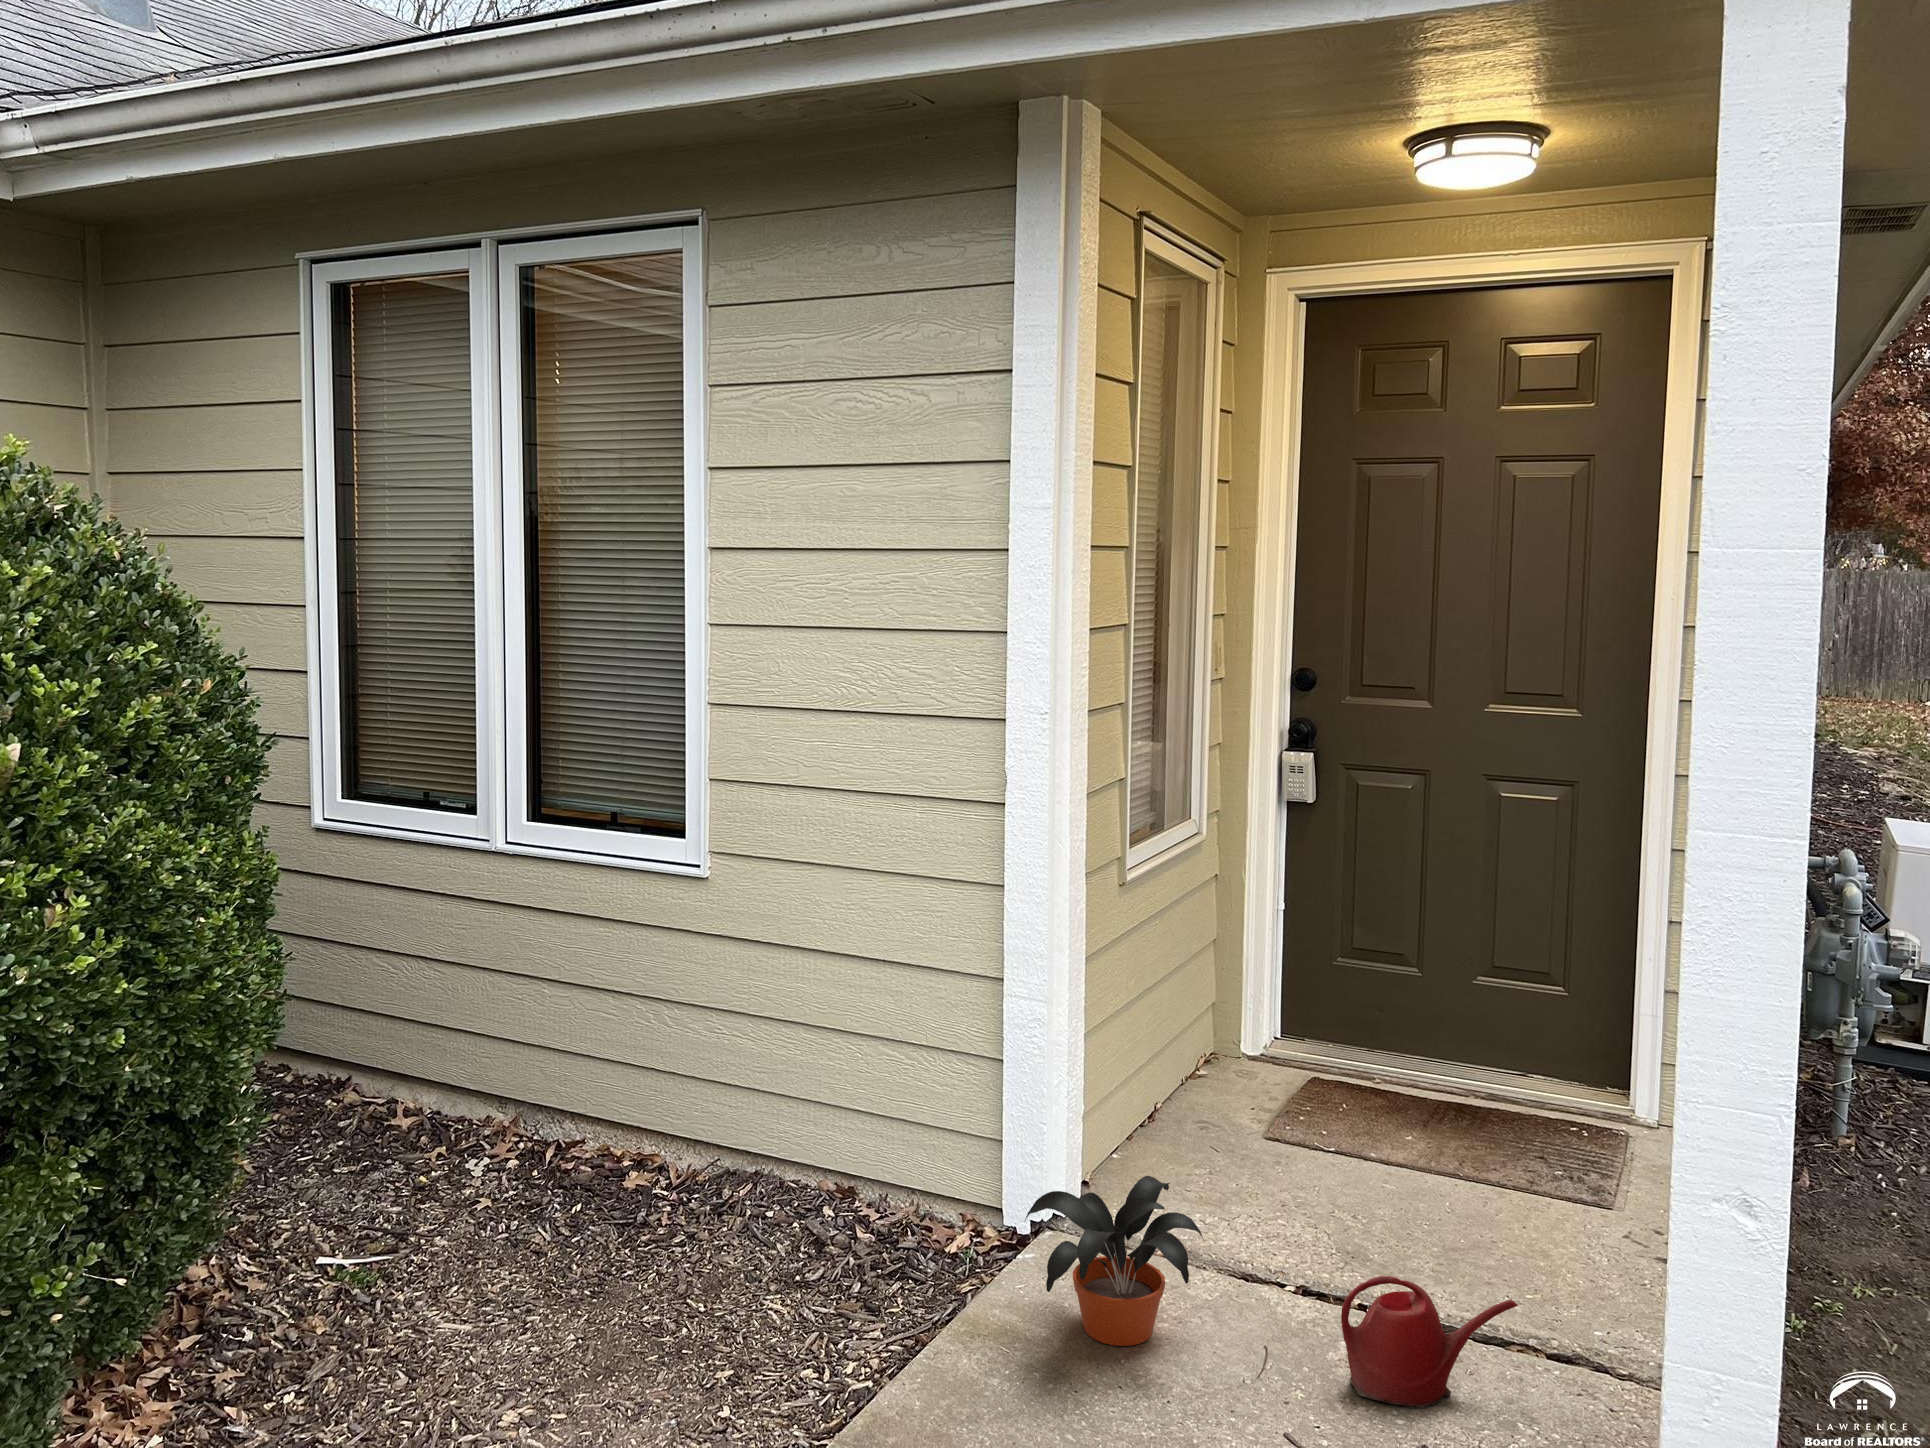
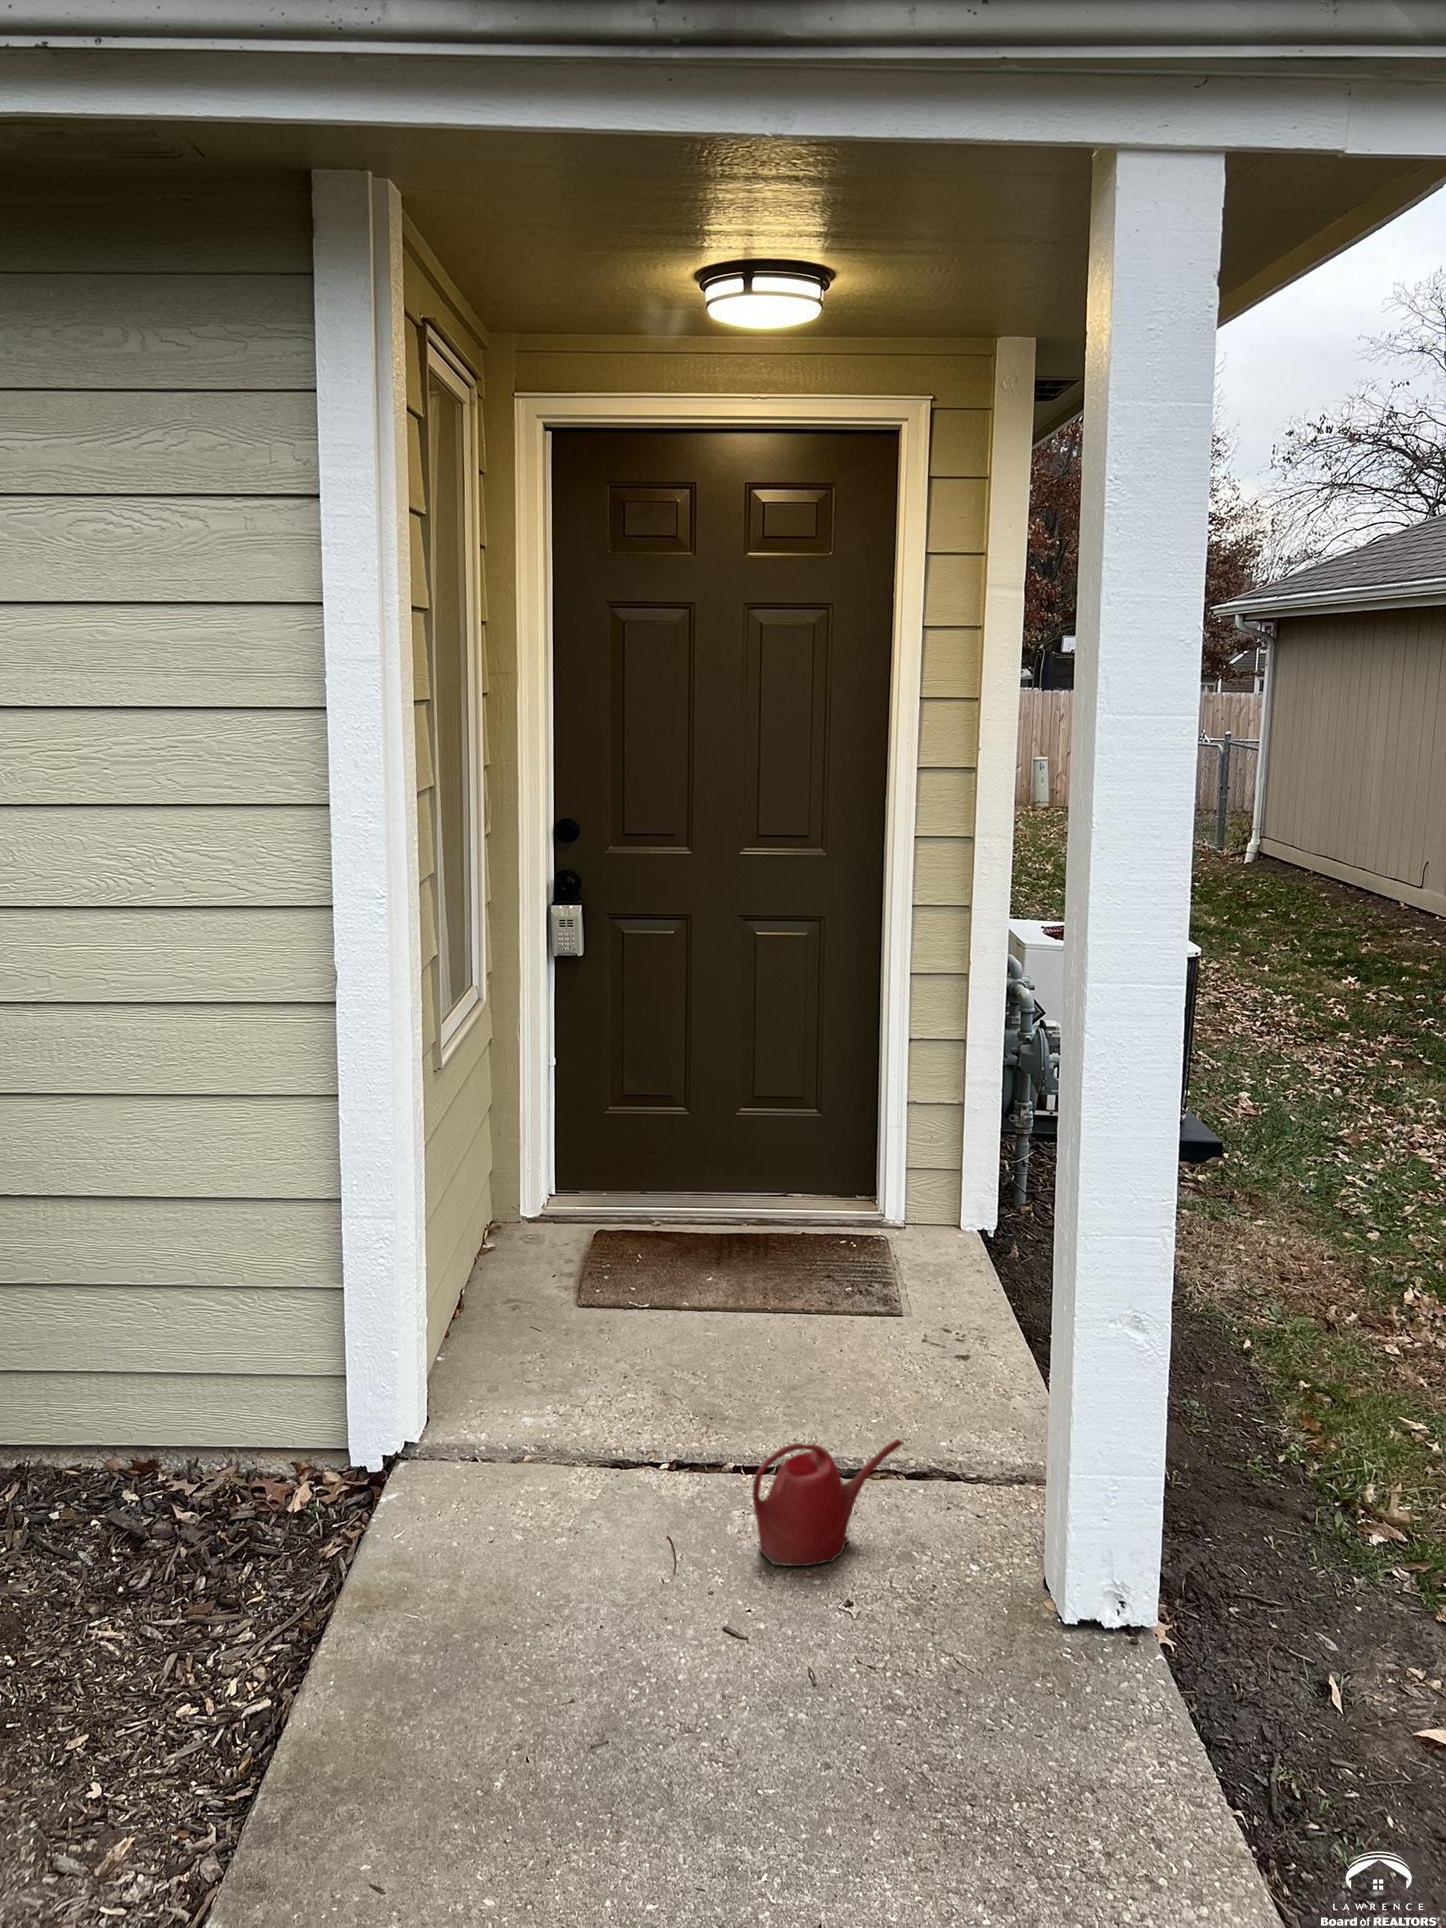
potted plant: present [1025,1176,1204,1346] -> none [412,1388,606,1578]

